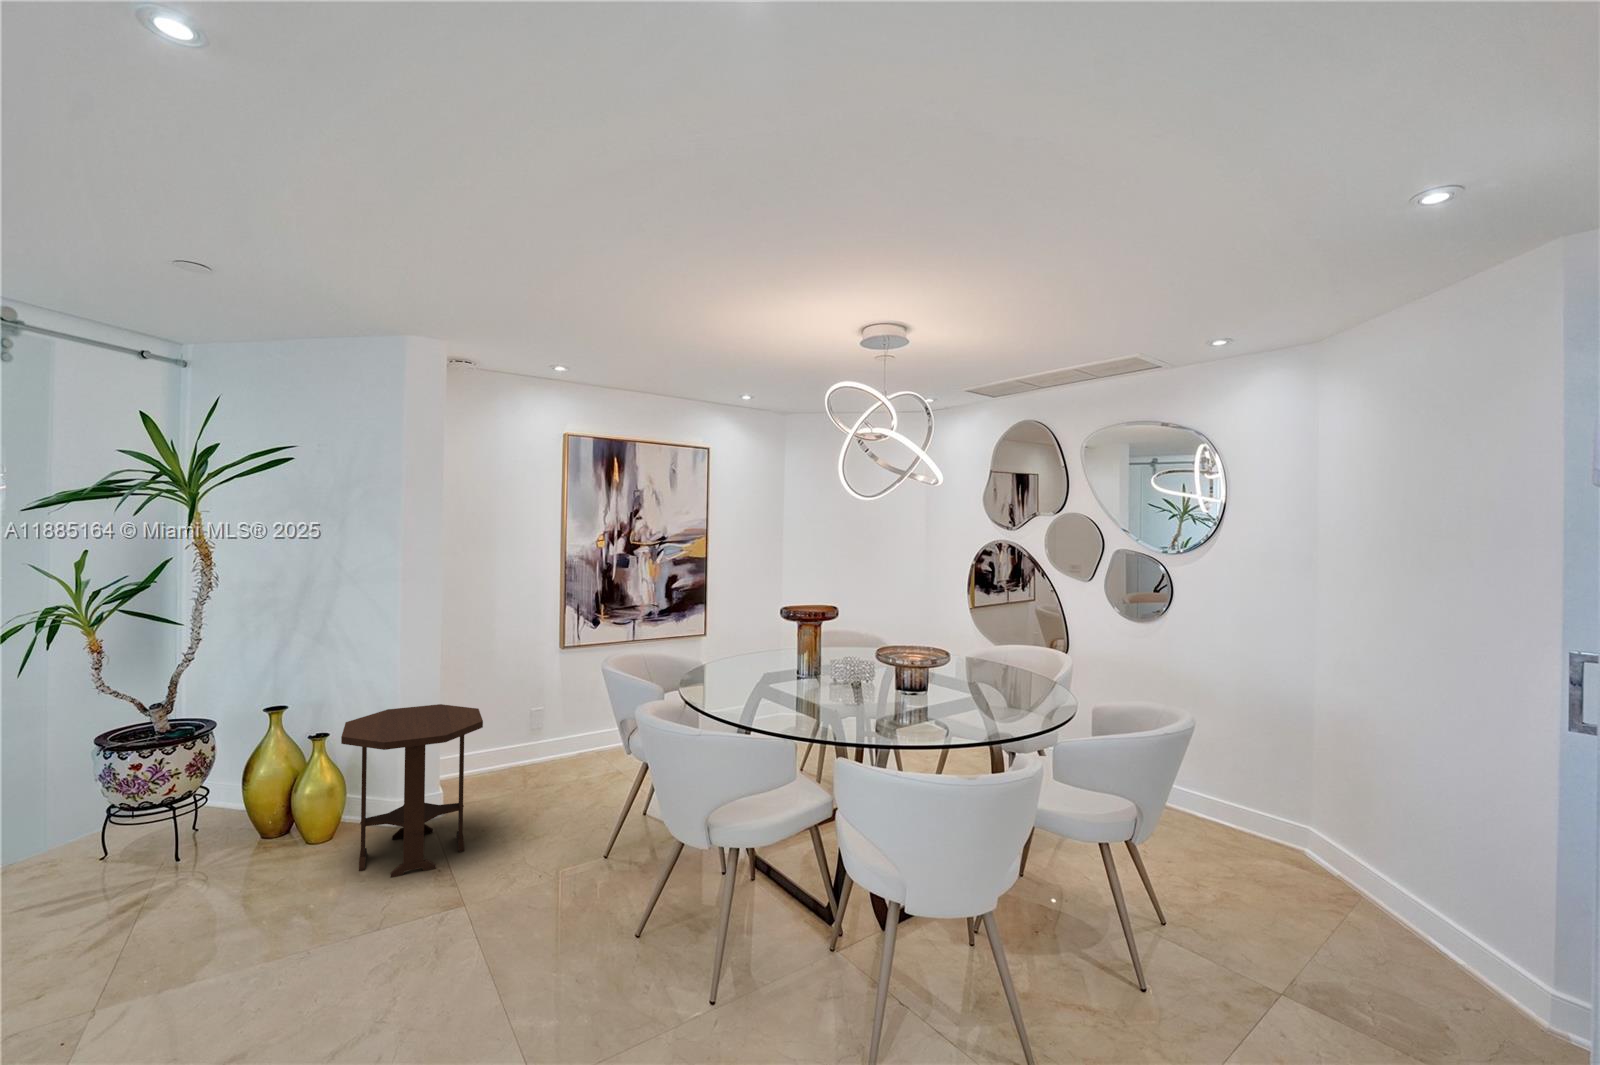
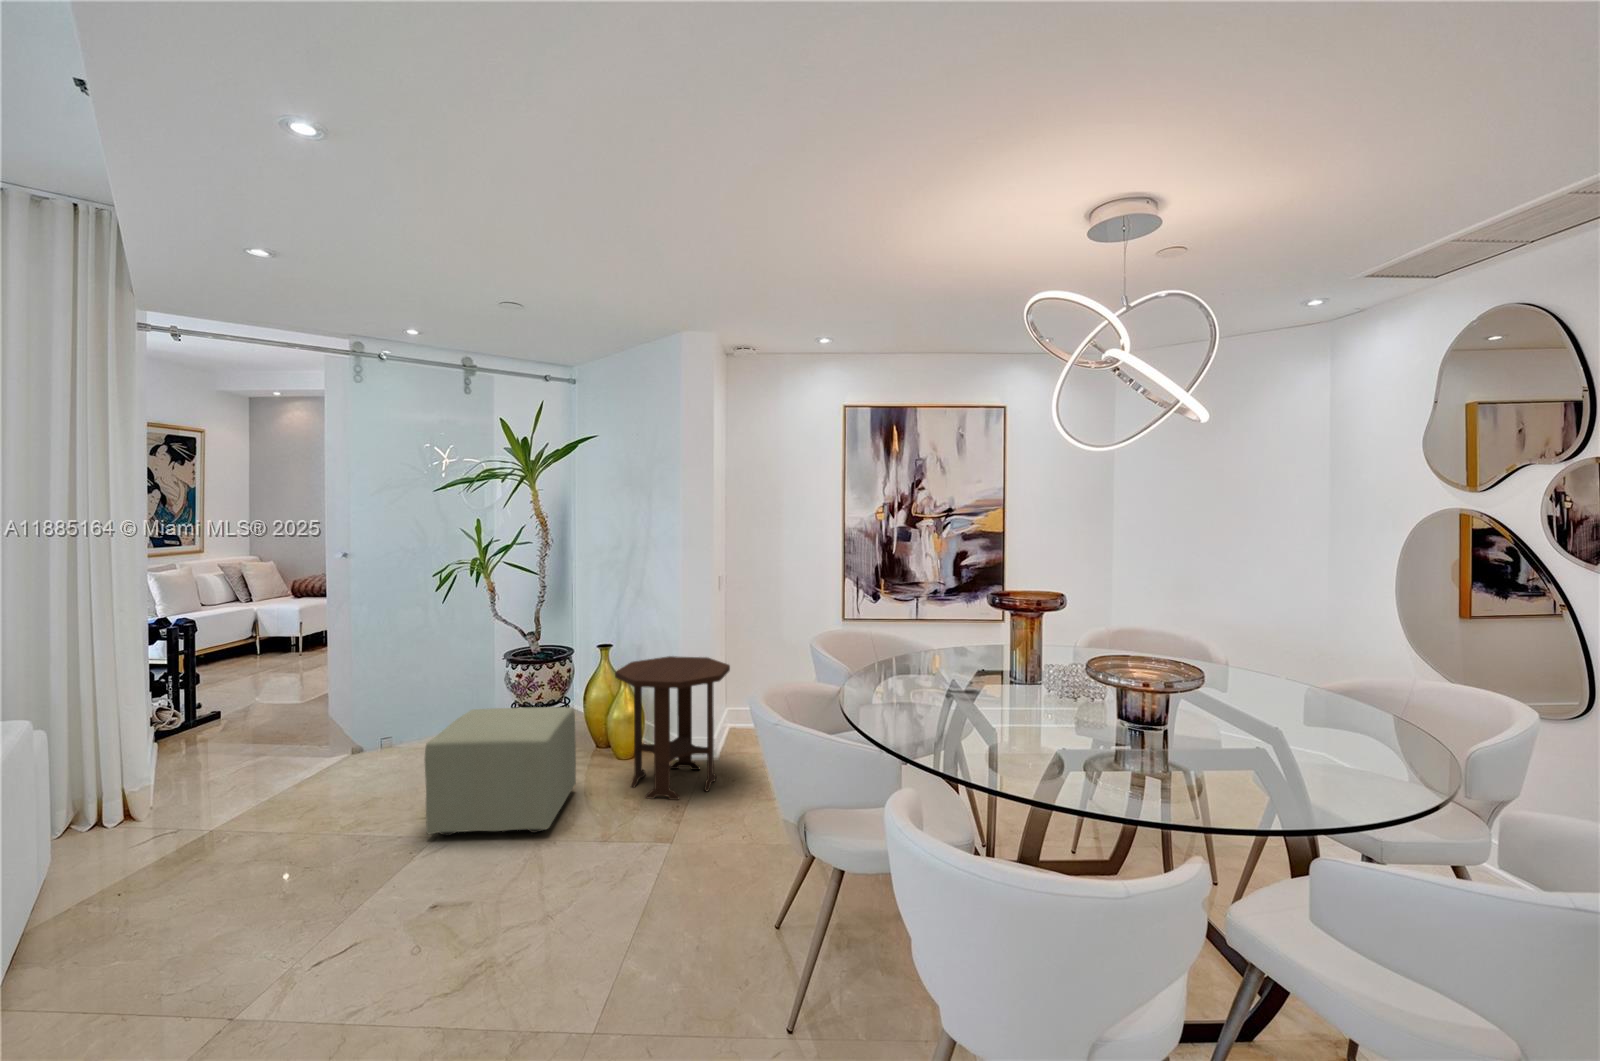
ottoman: none [85,791,299,1012] -> present [424,707,576,836]

